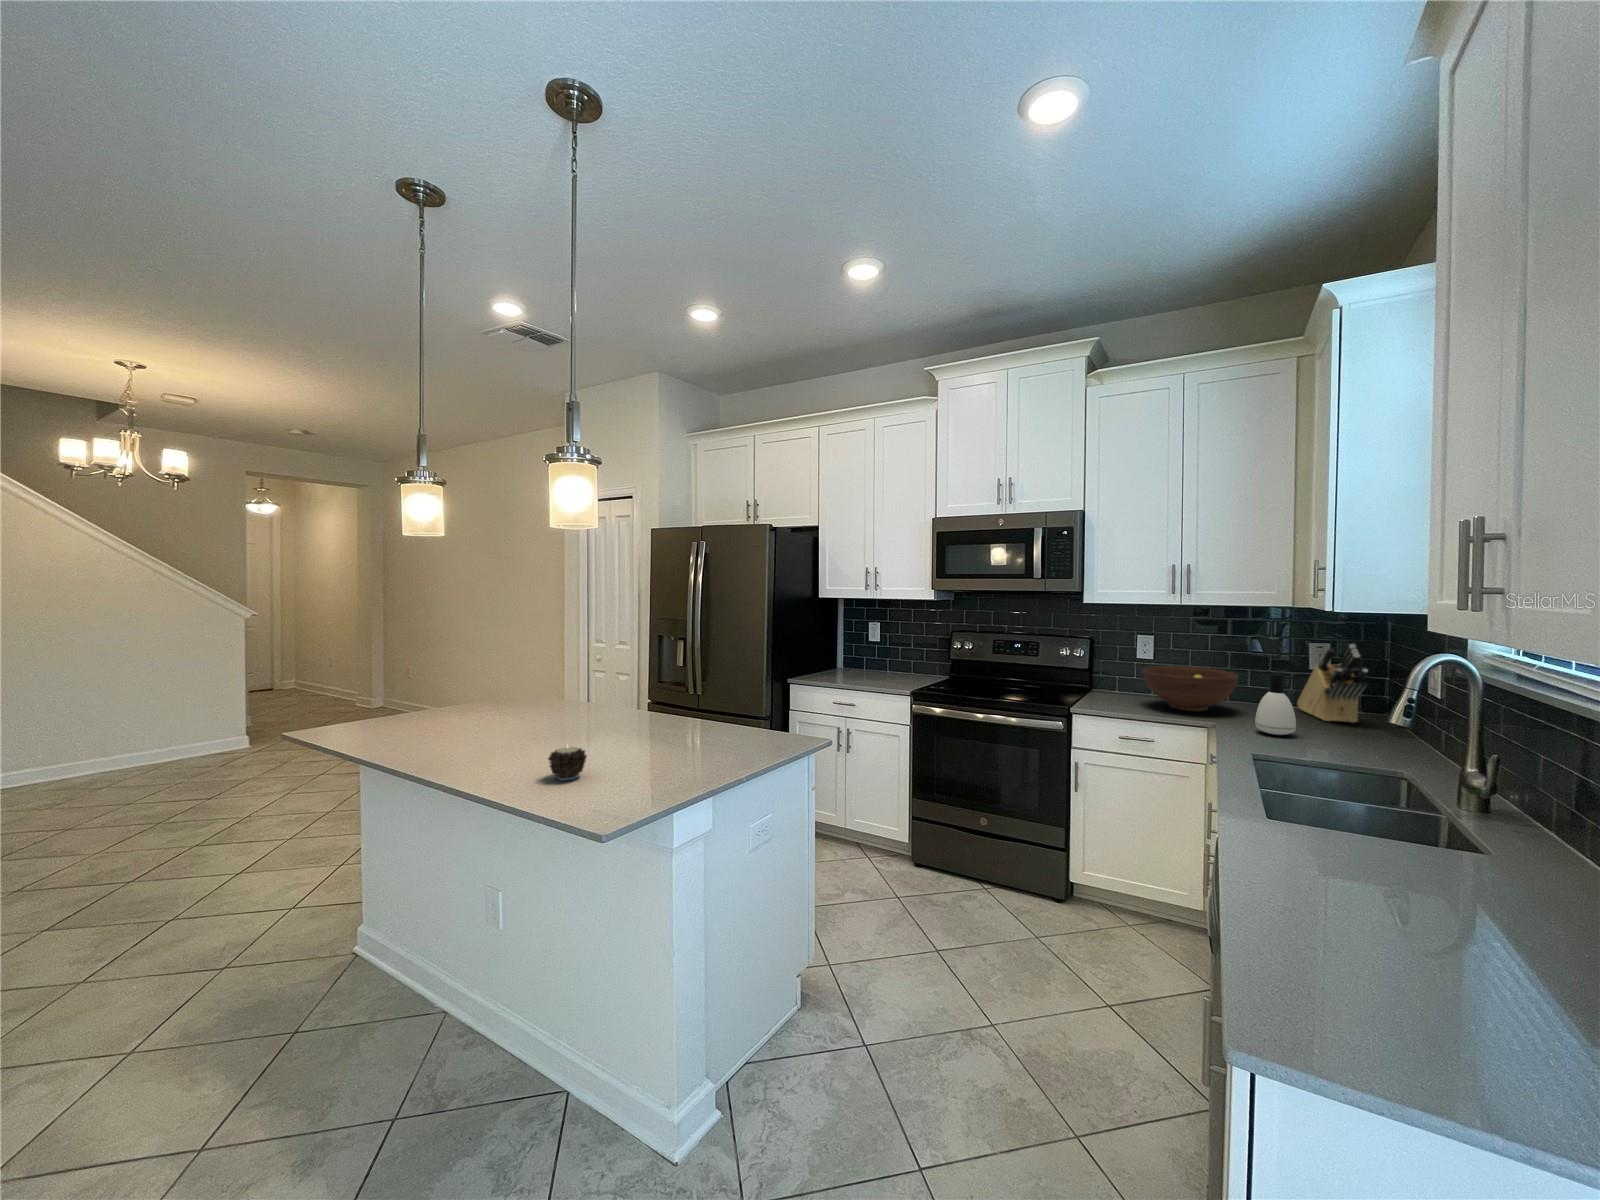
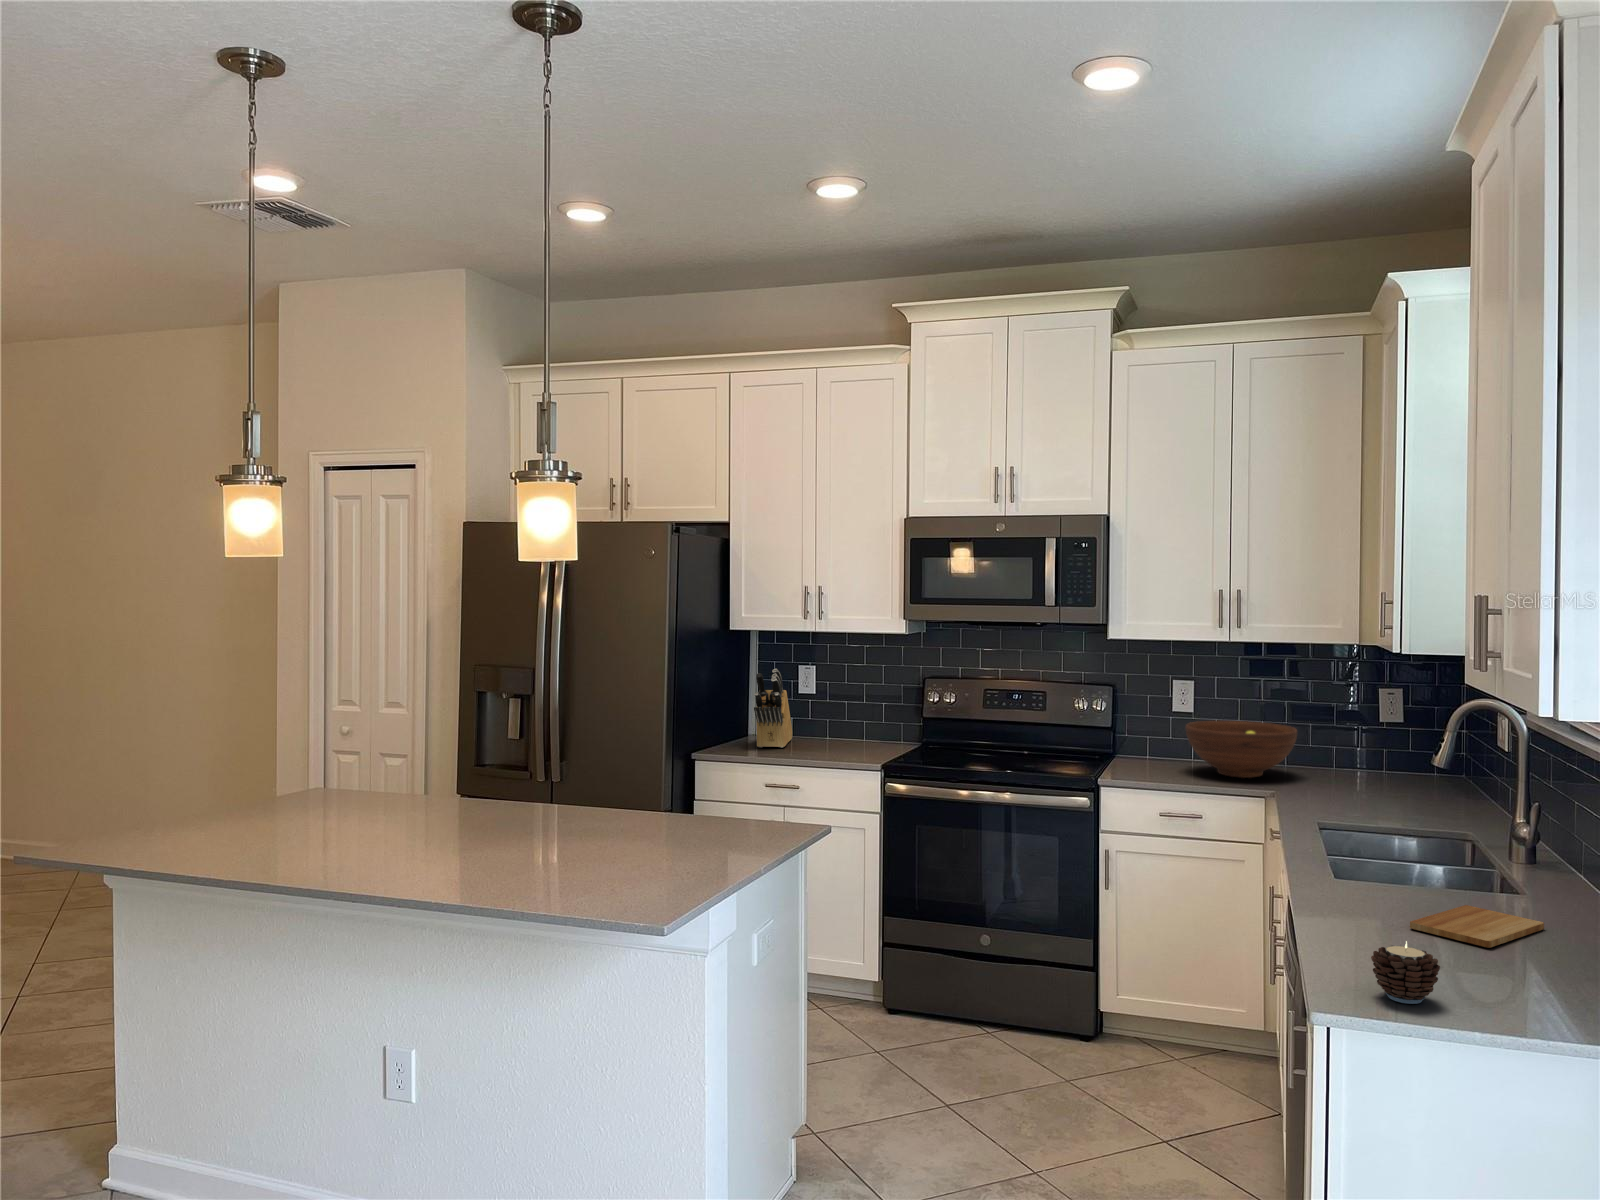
knife block: present [1297,644,1368,723] -> present [754,669,793,748]
soap dispenser: present [1255,674,1298,735] -> none [1318,726,1362,800]
candle: present [548,747,587,780] -> present [1371,941,1440,1004]
cutting board: none [1355,866,1530,932] -> present [1410,905,1544,948]

